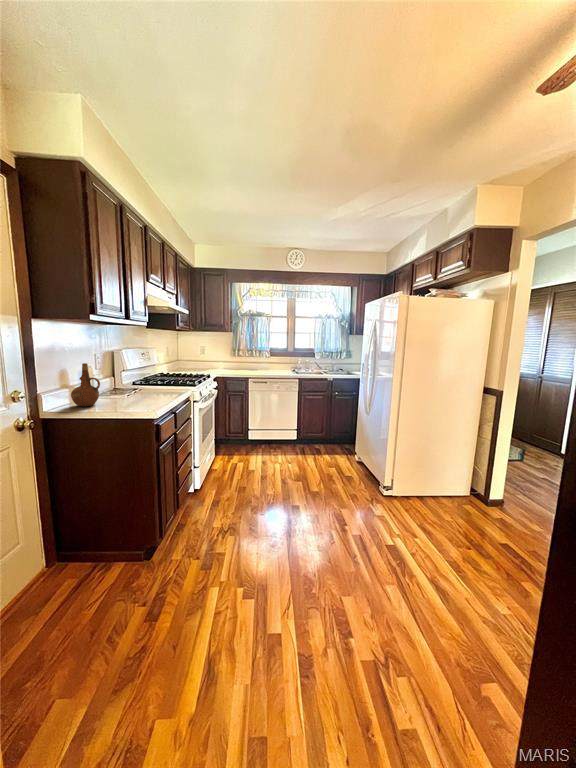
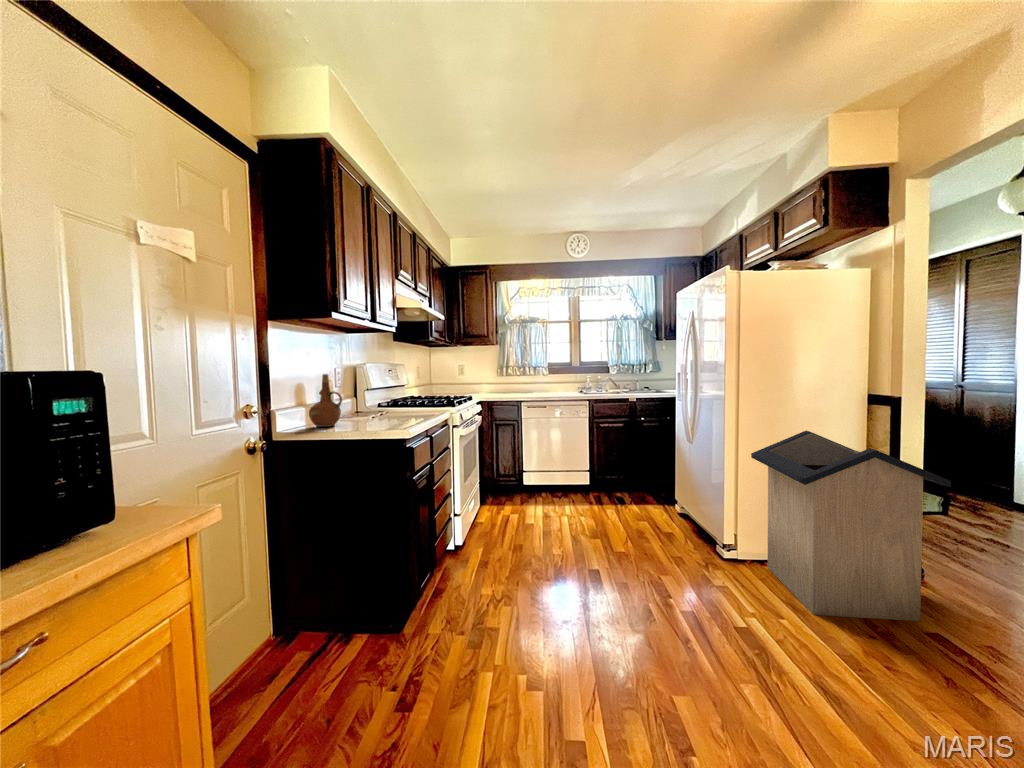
trash can: none [407,411,524,536] -> present [751,431,951,621]

